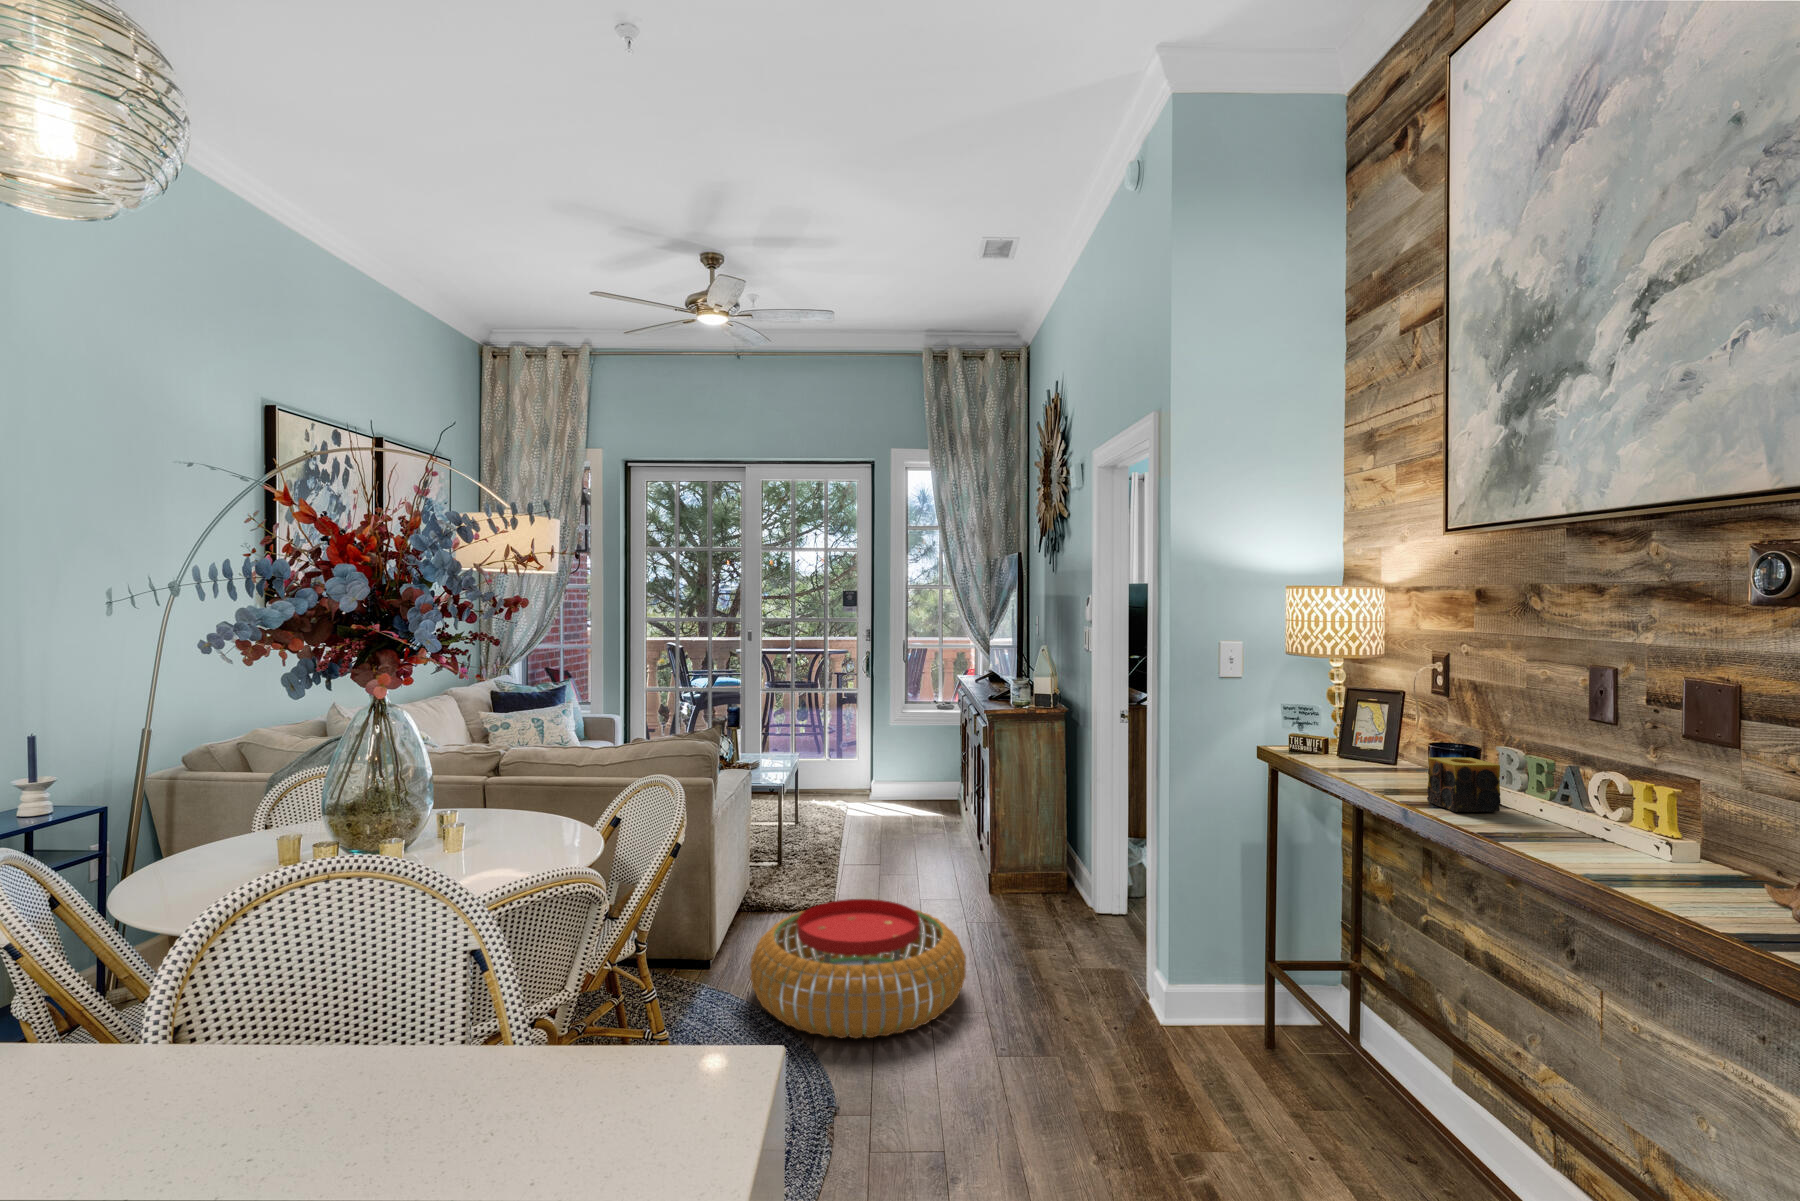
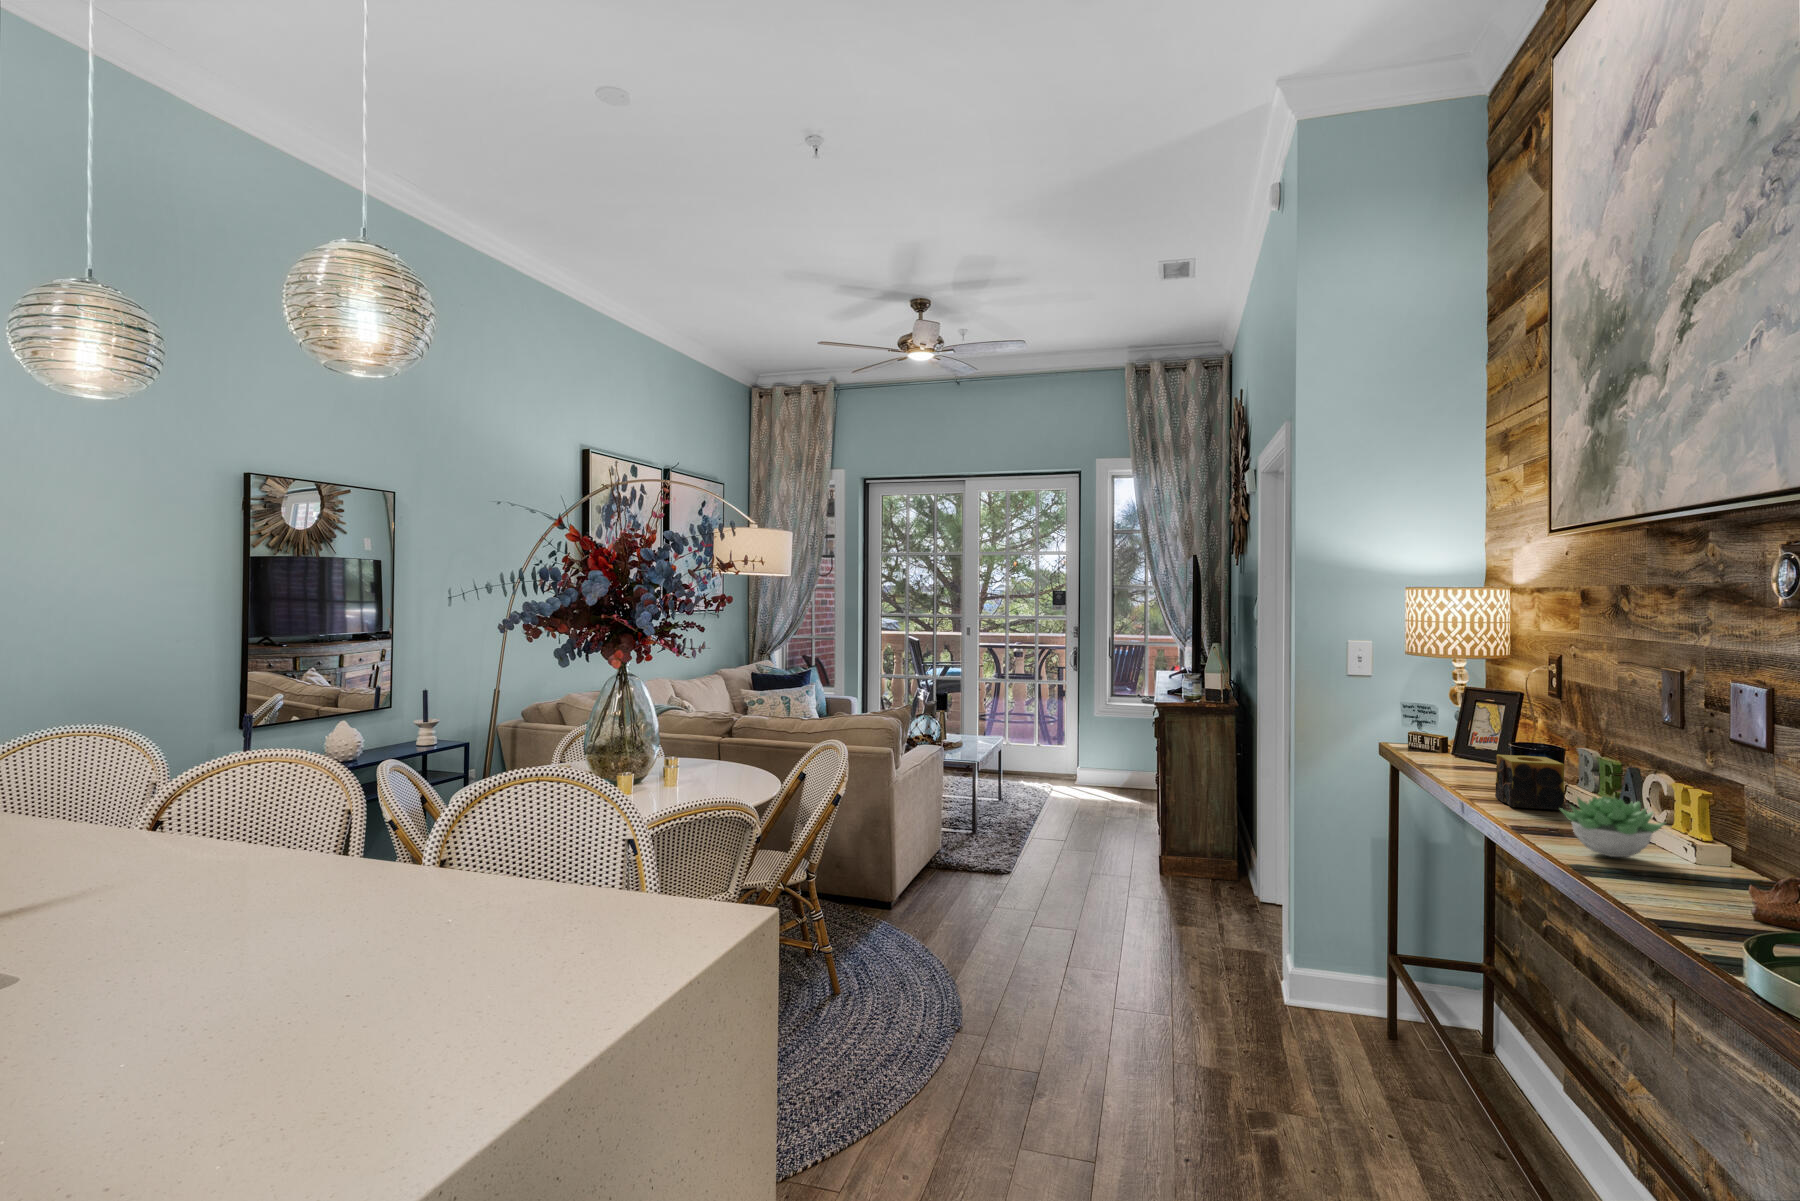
succulent plant: none [1549,800,1657,864] -> present [1561,796,1665,857]
pouf: present [750,899,966,1038] -> none [913,863,1102,978]

